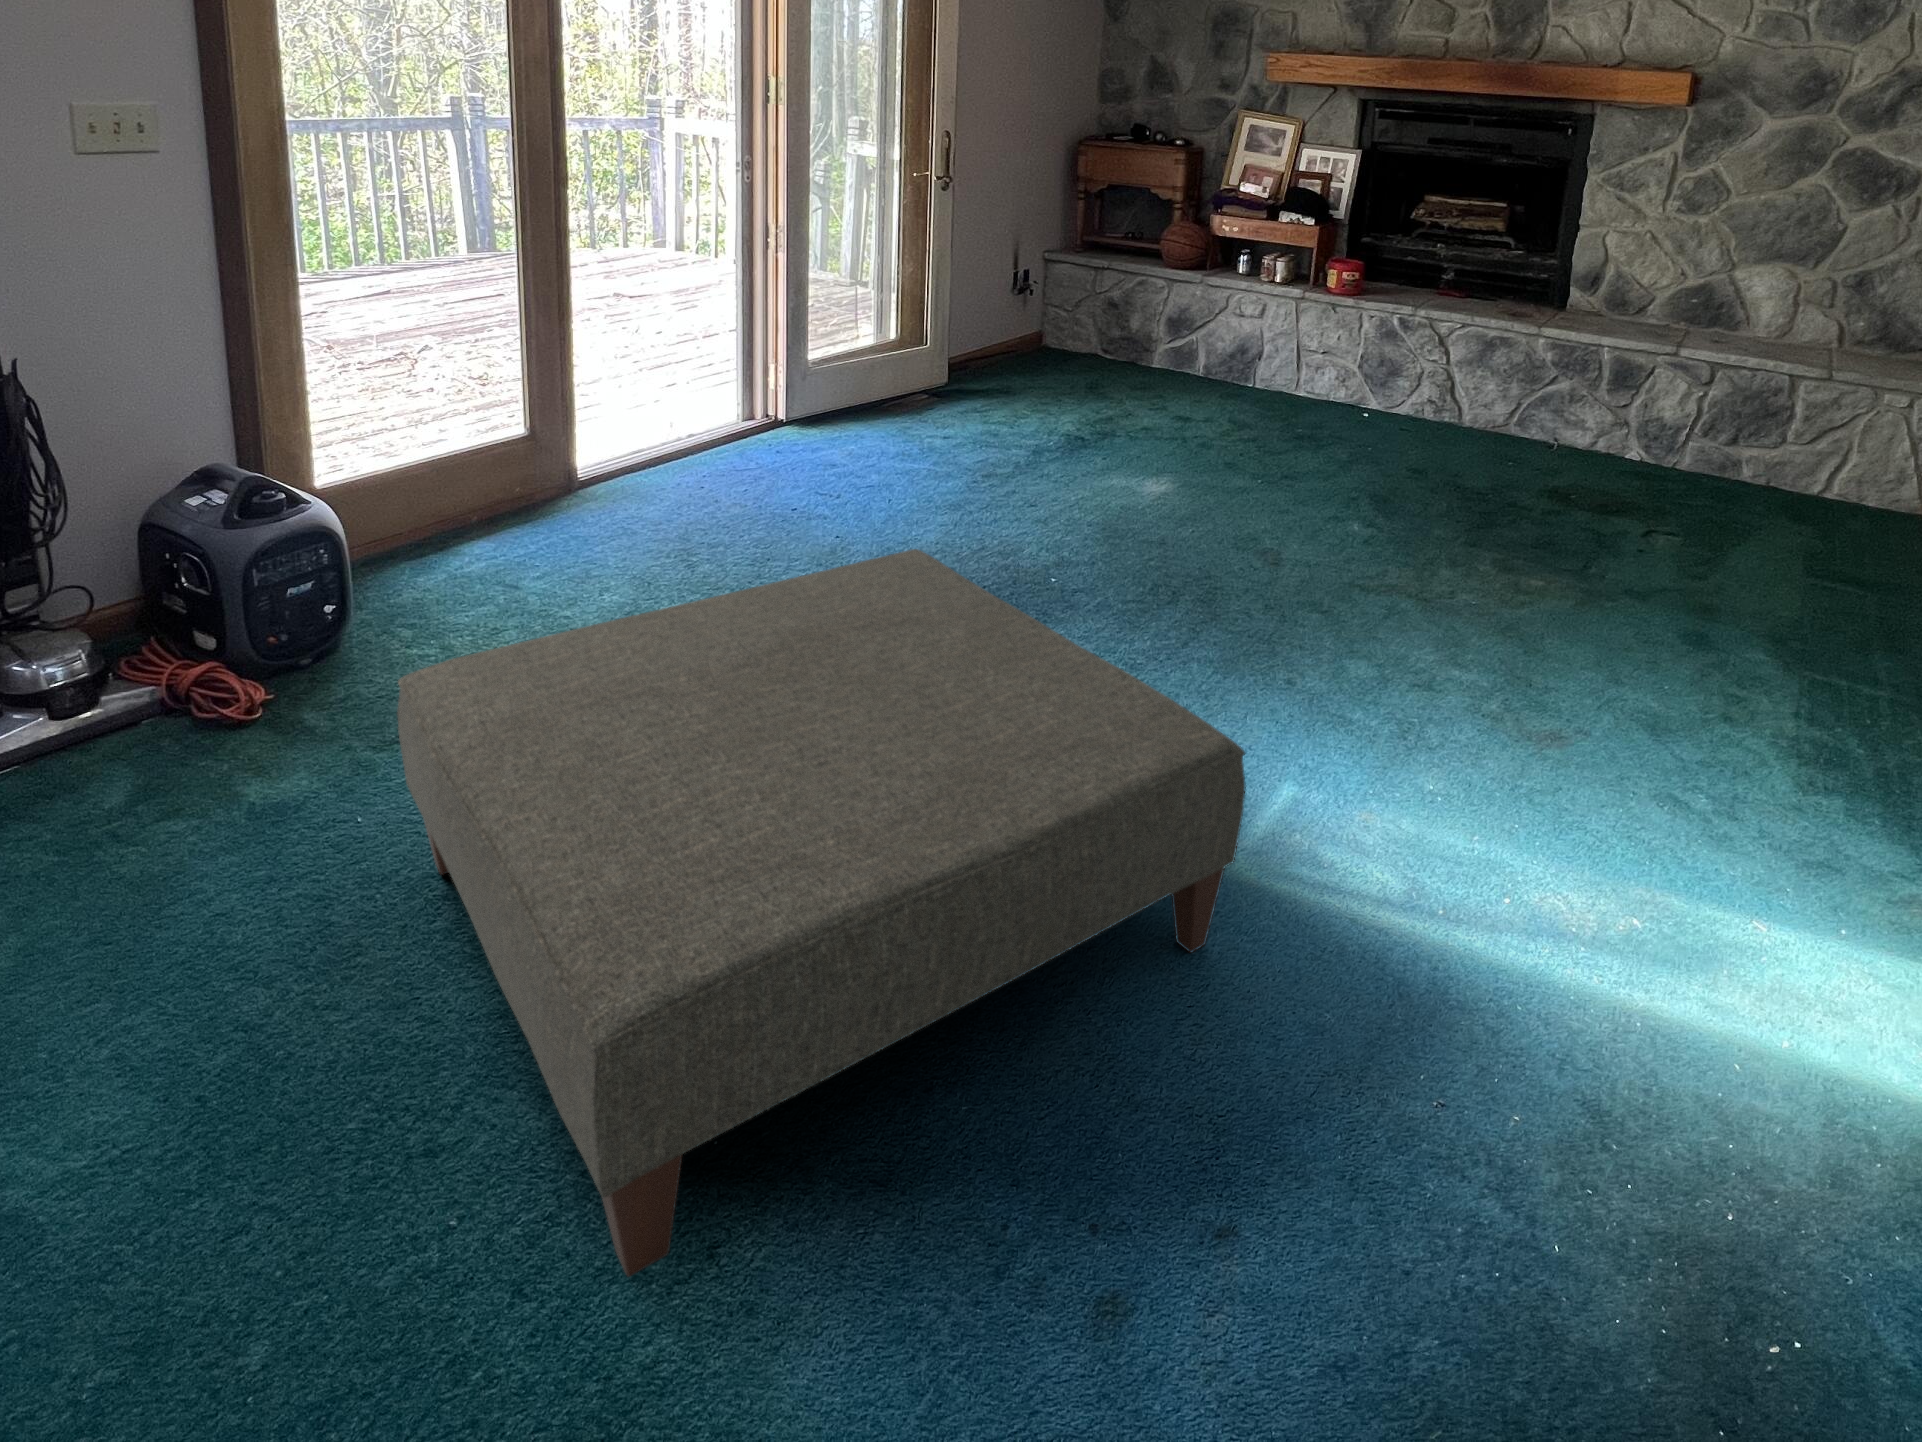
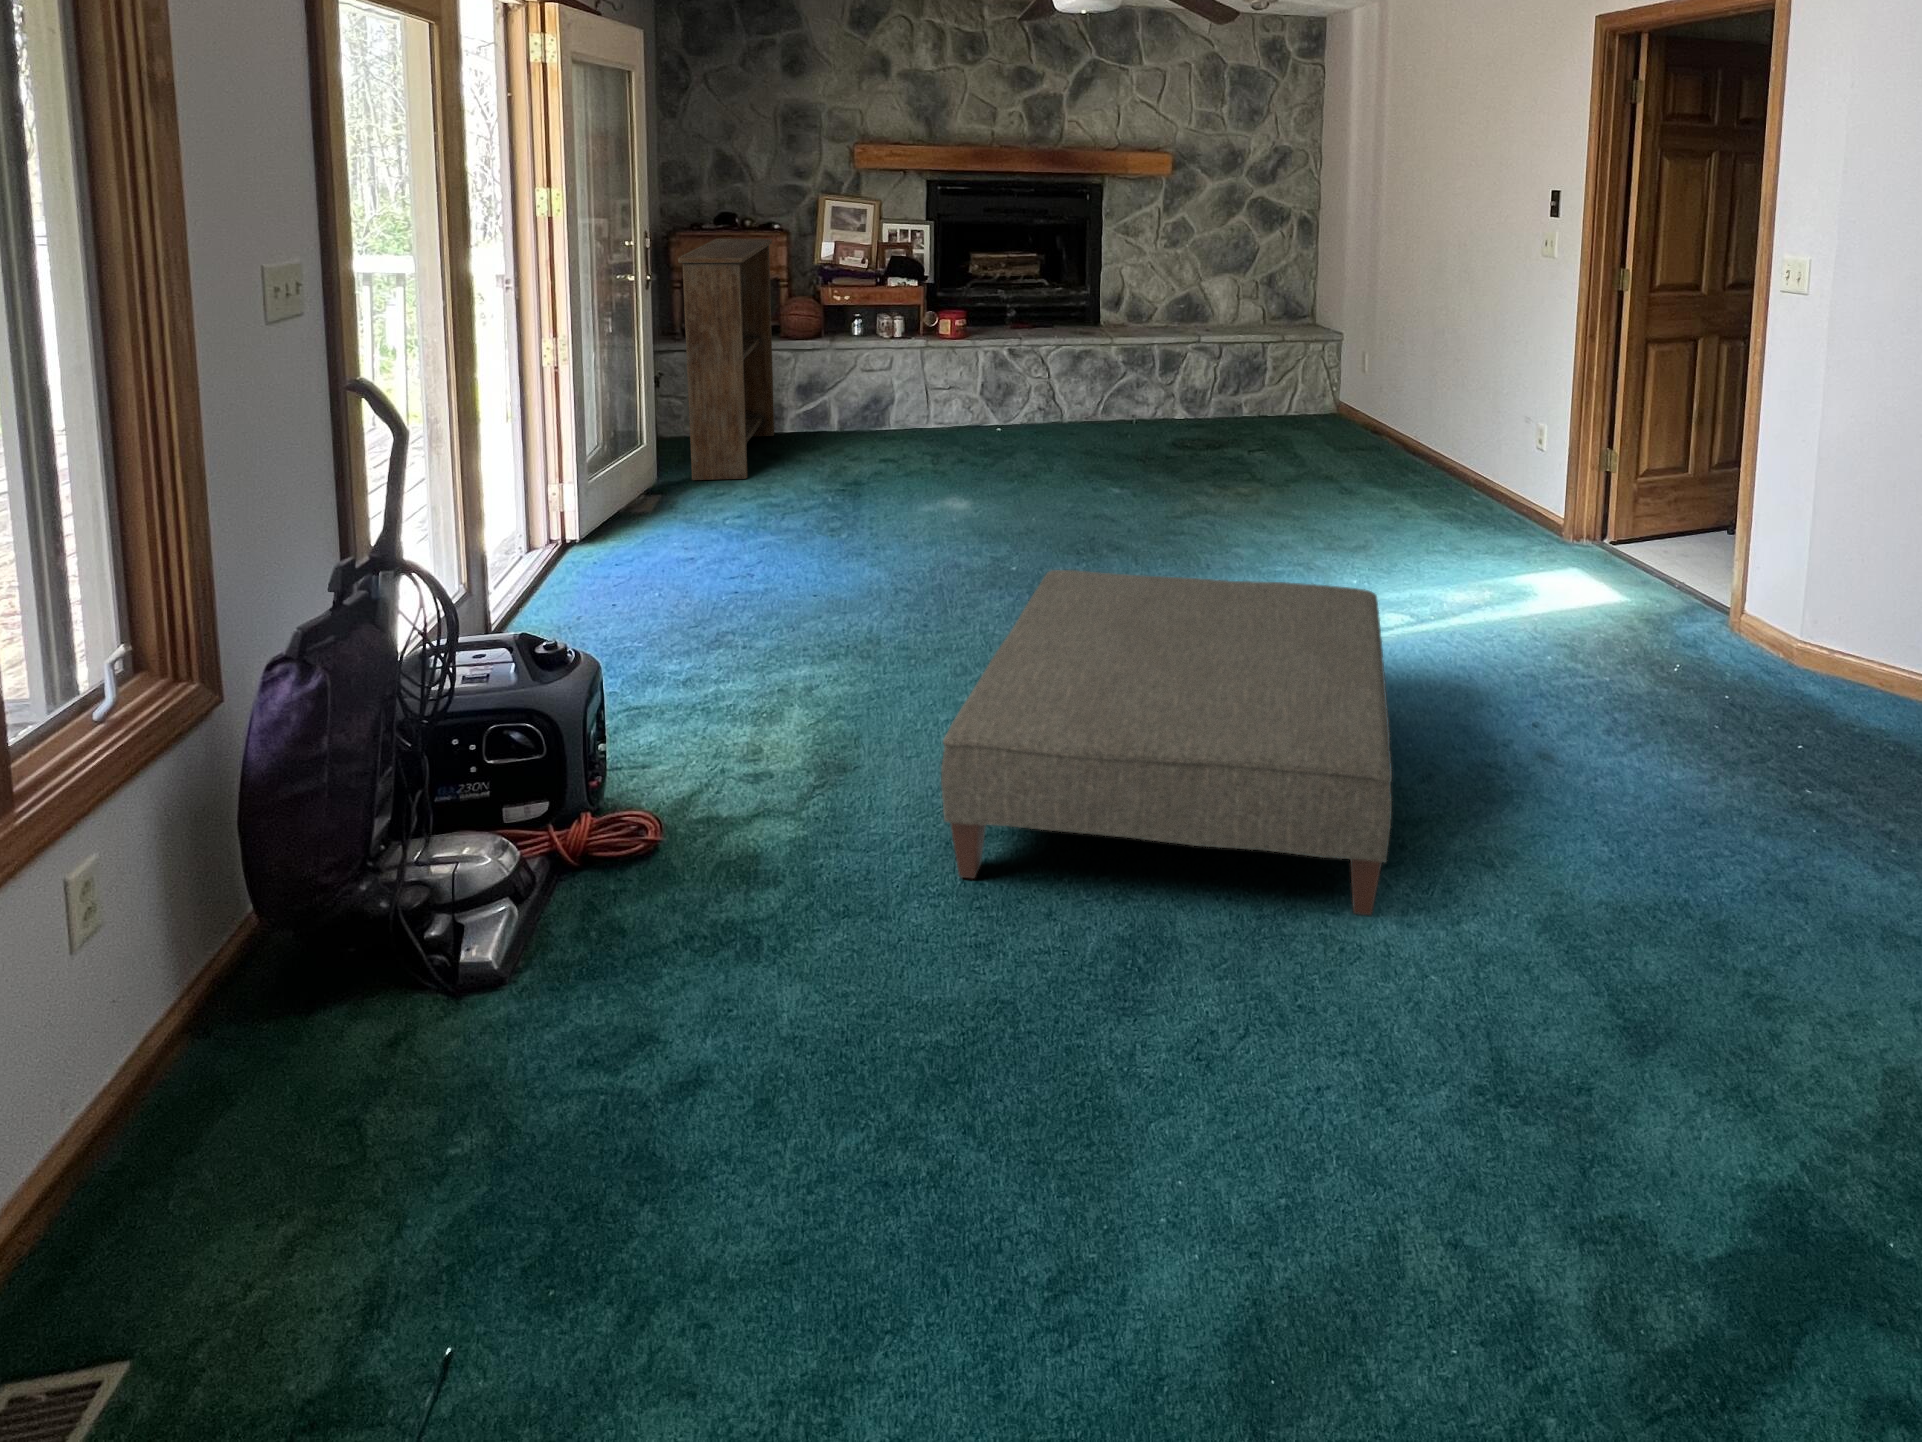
bookshelf: none [994,147,1153,400] -> present [678,239,774,480]

